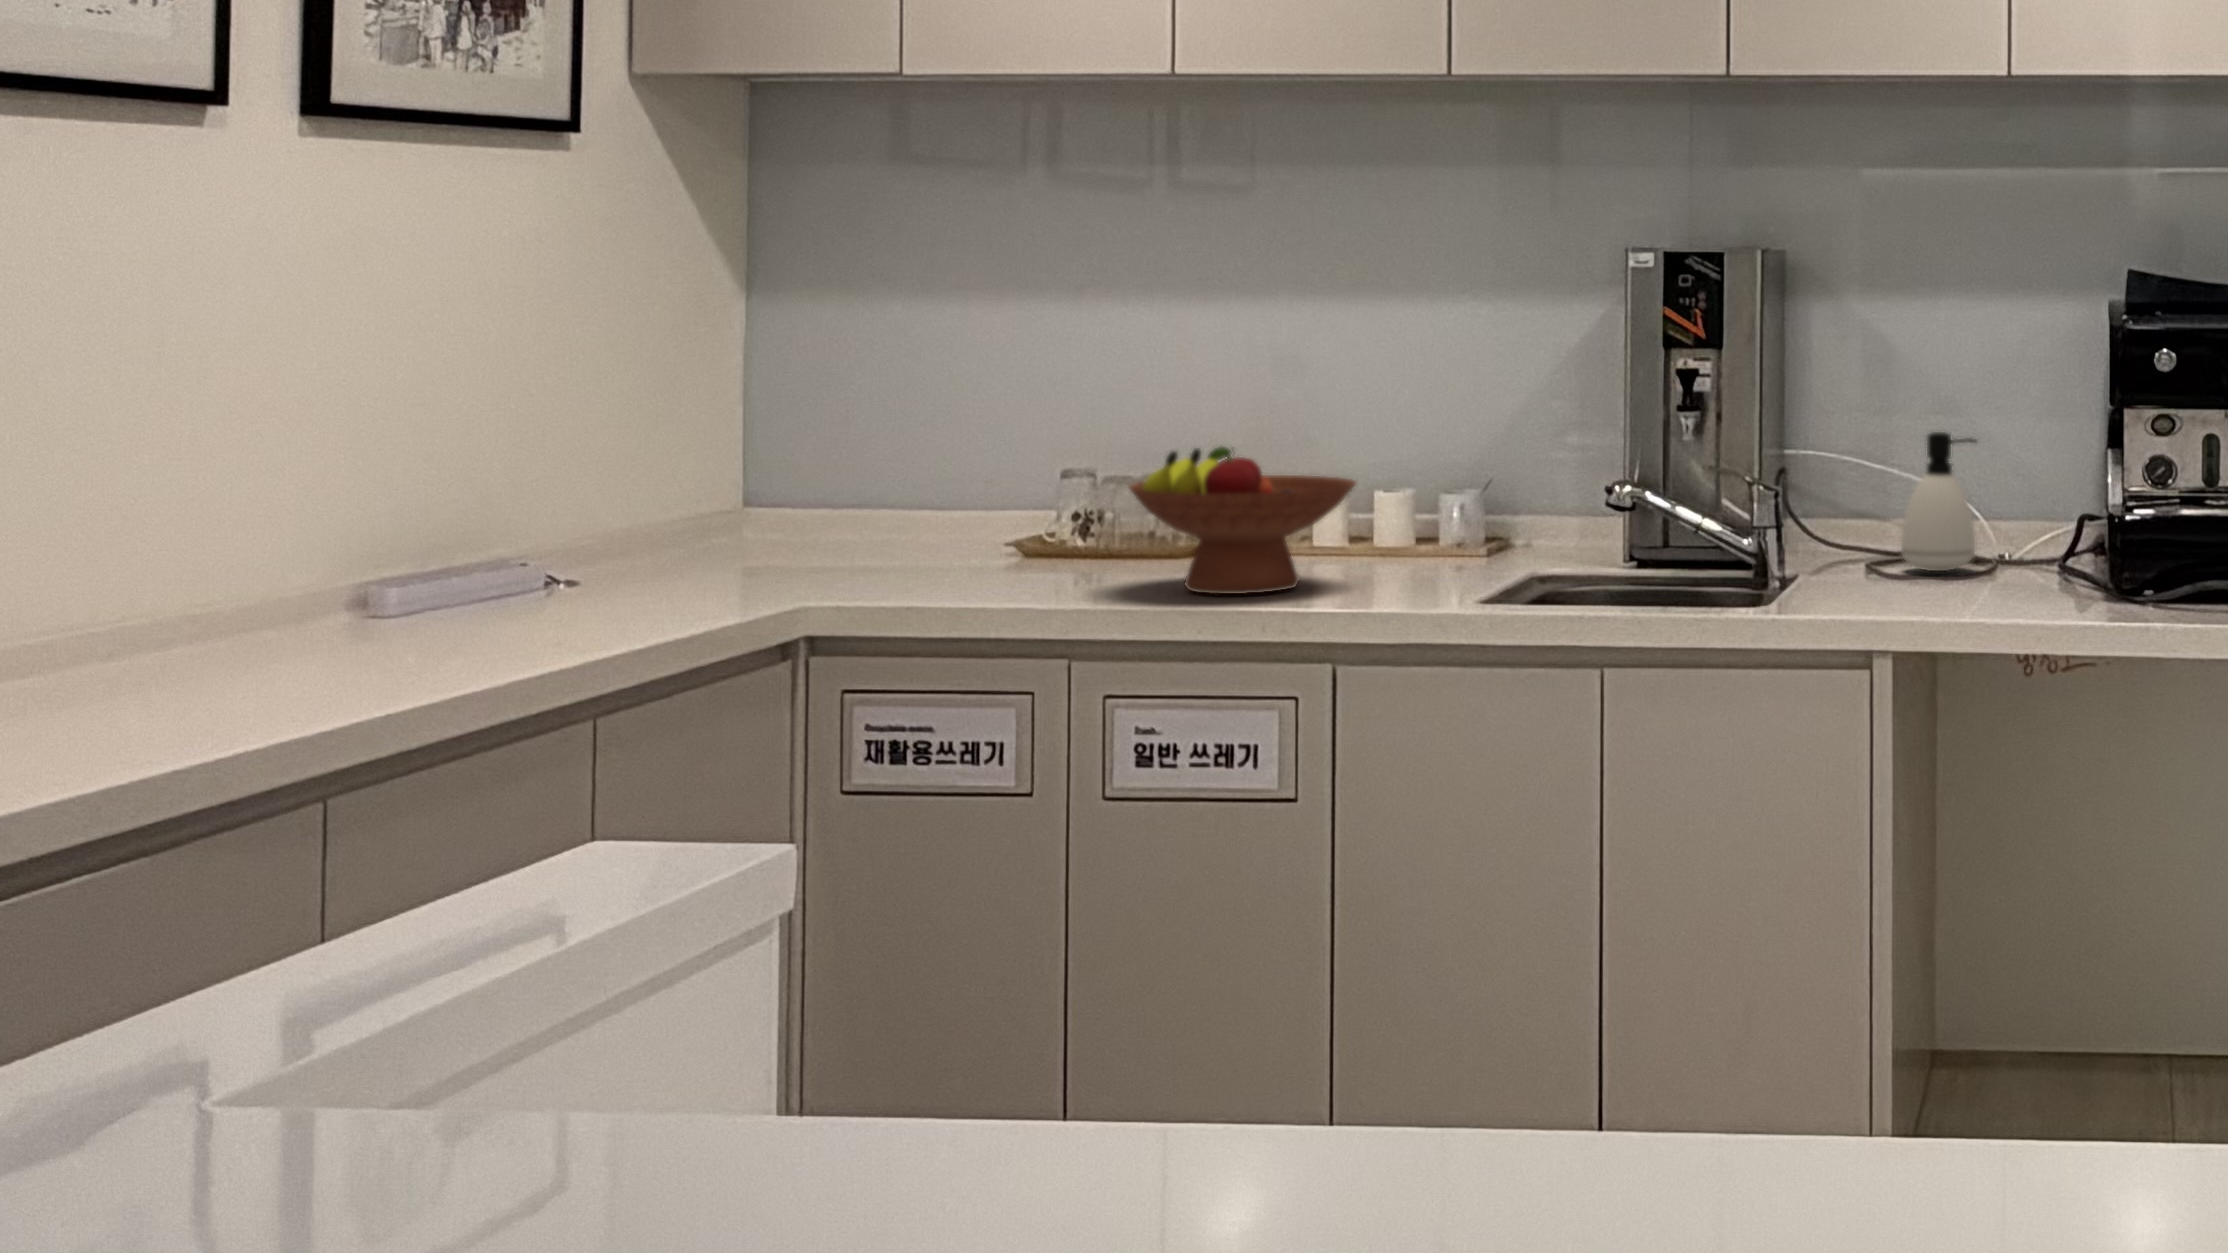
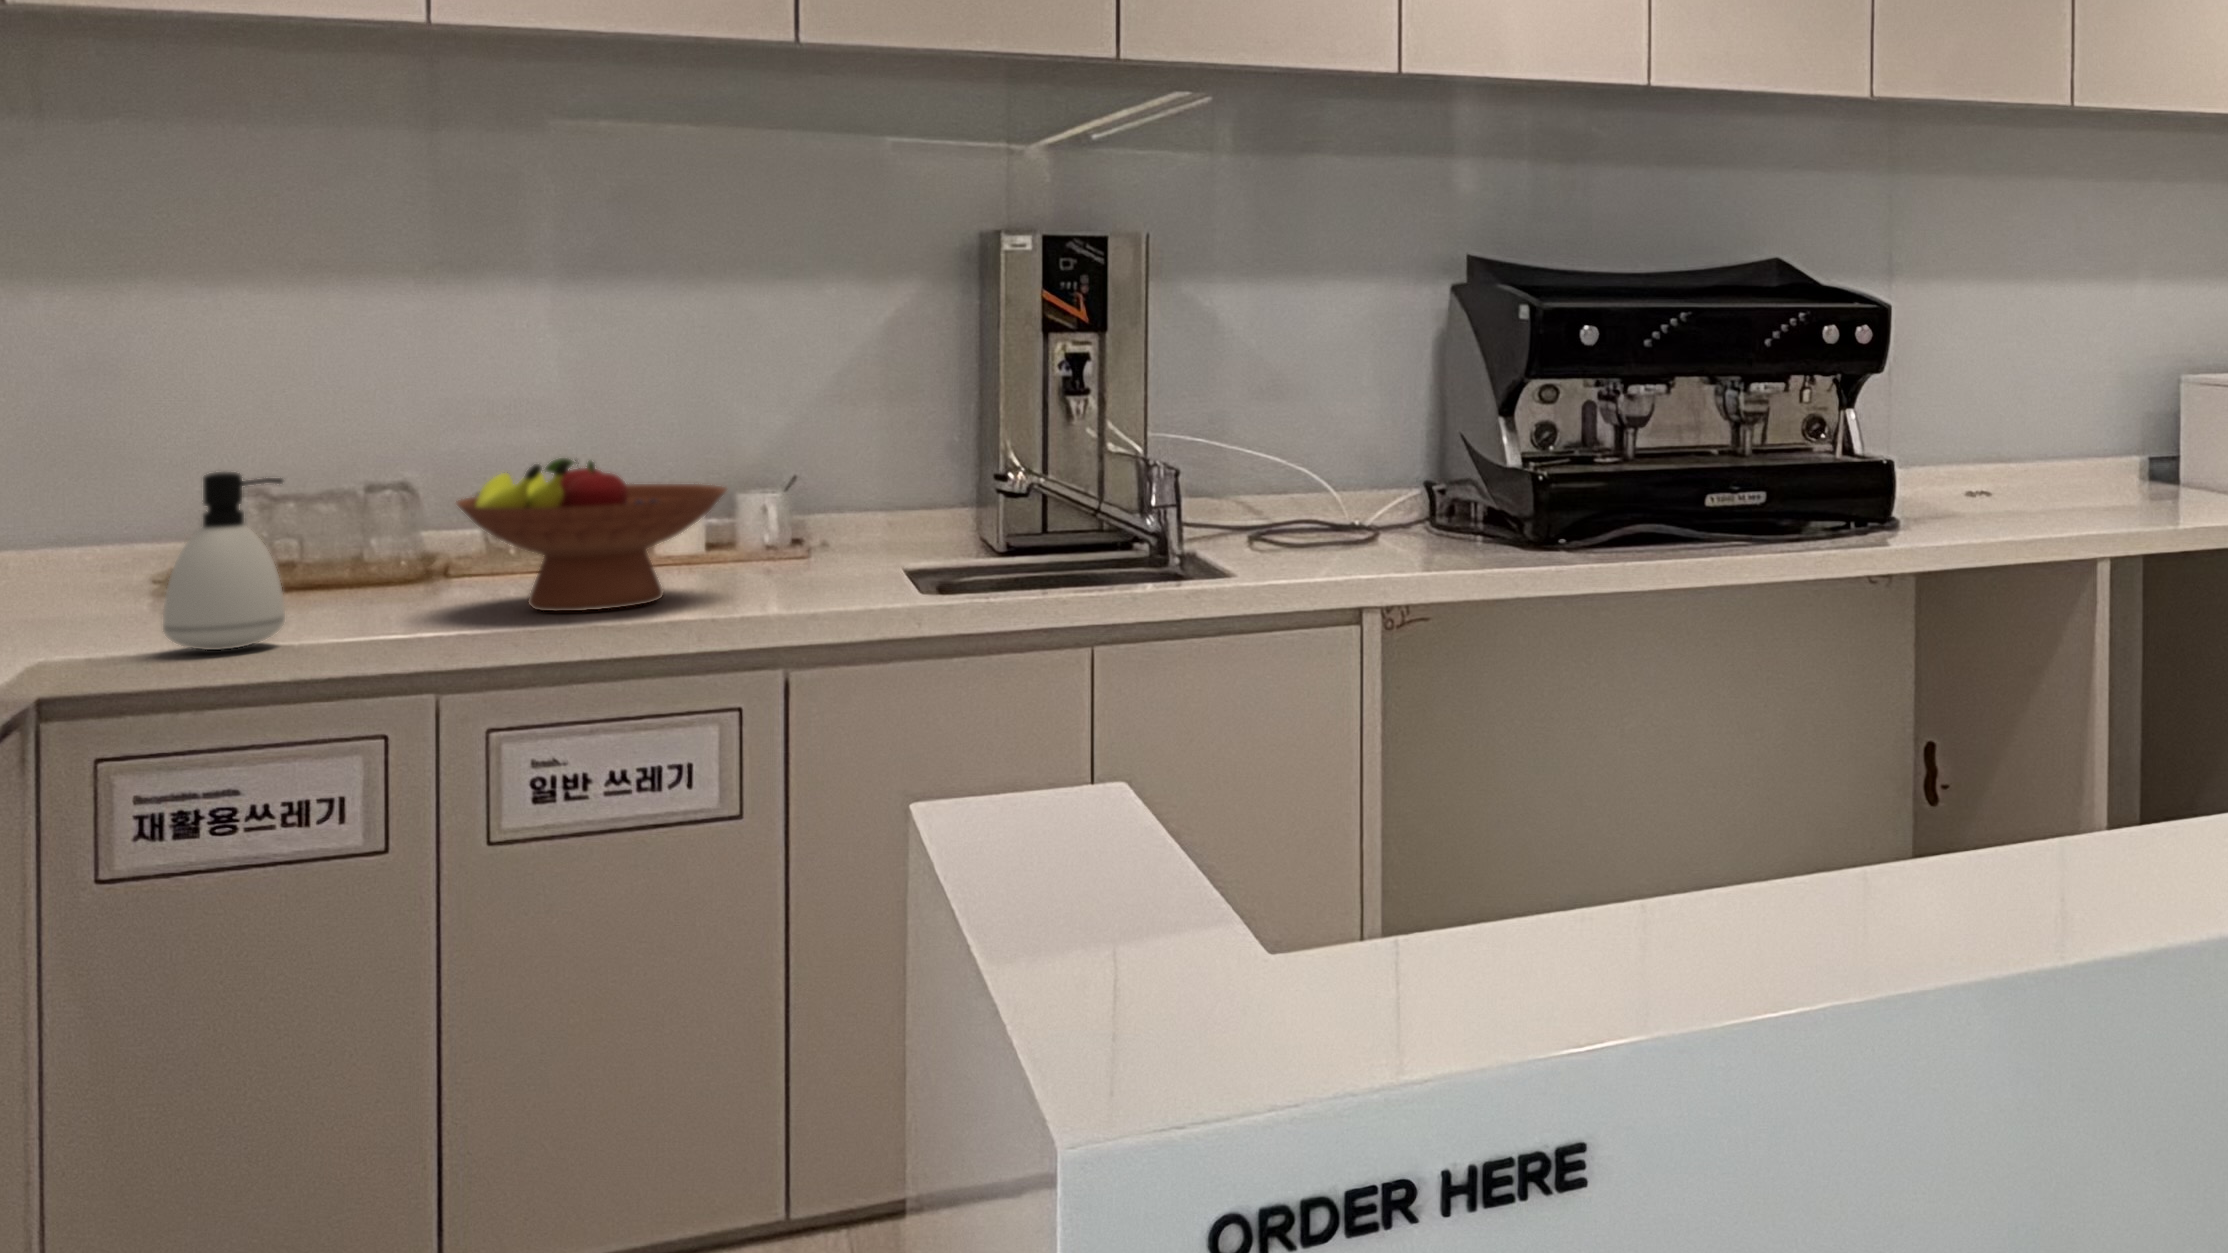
soap dispenser: present [1901,432,1976,571] -> present [163,472,285,650]

